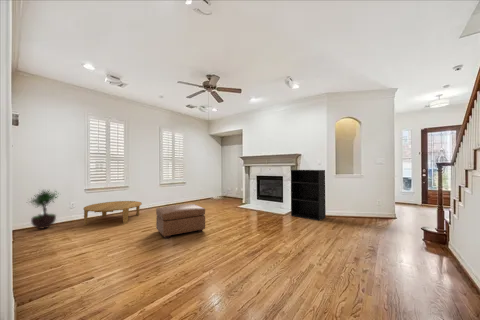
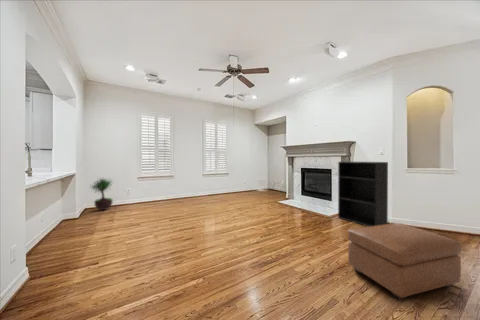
coffee table: present [83,201,142,225] -> none [132,190,181,212]
ottoman: present [156,204,205,238] -> present [348,223,461,300]

